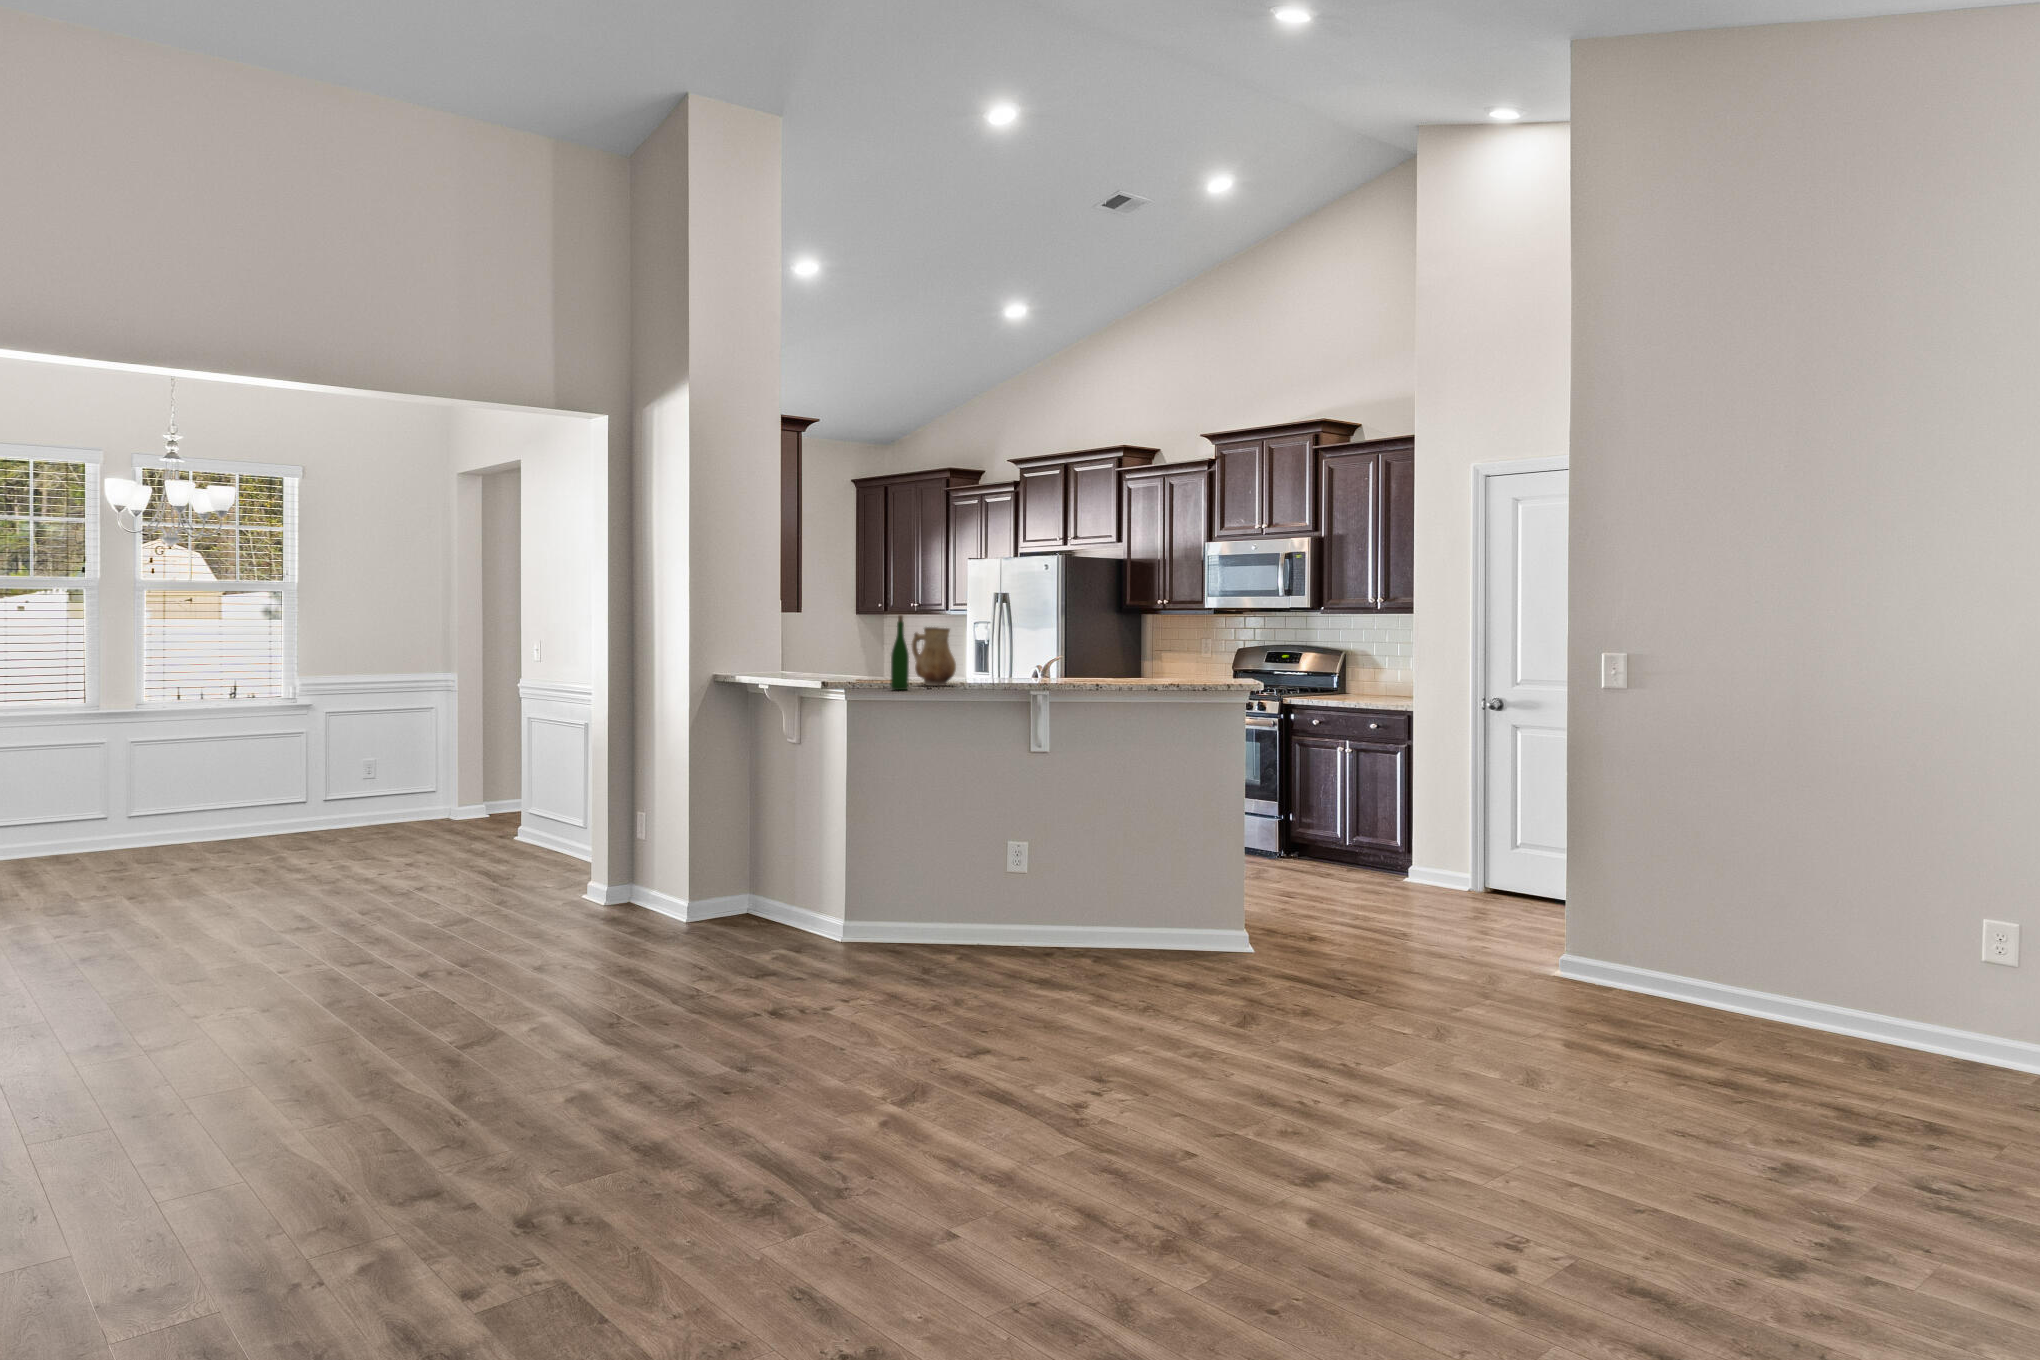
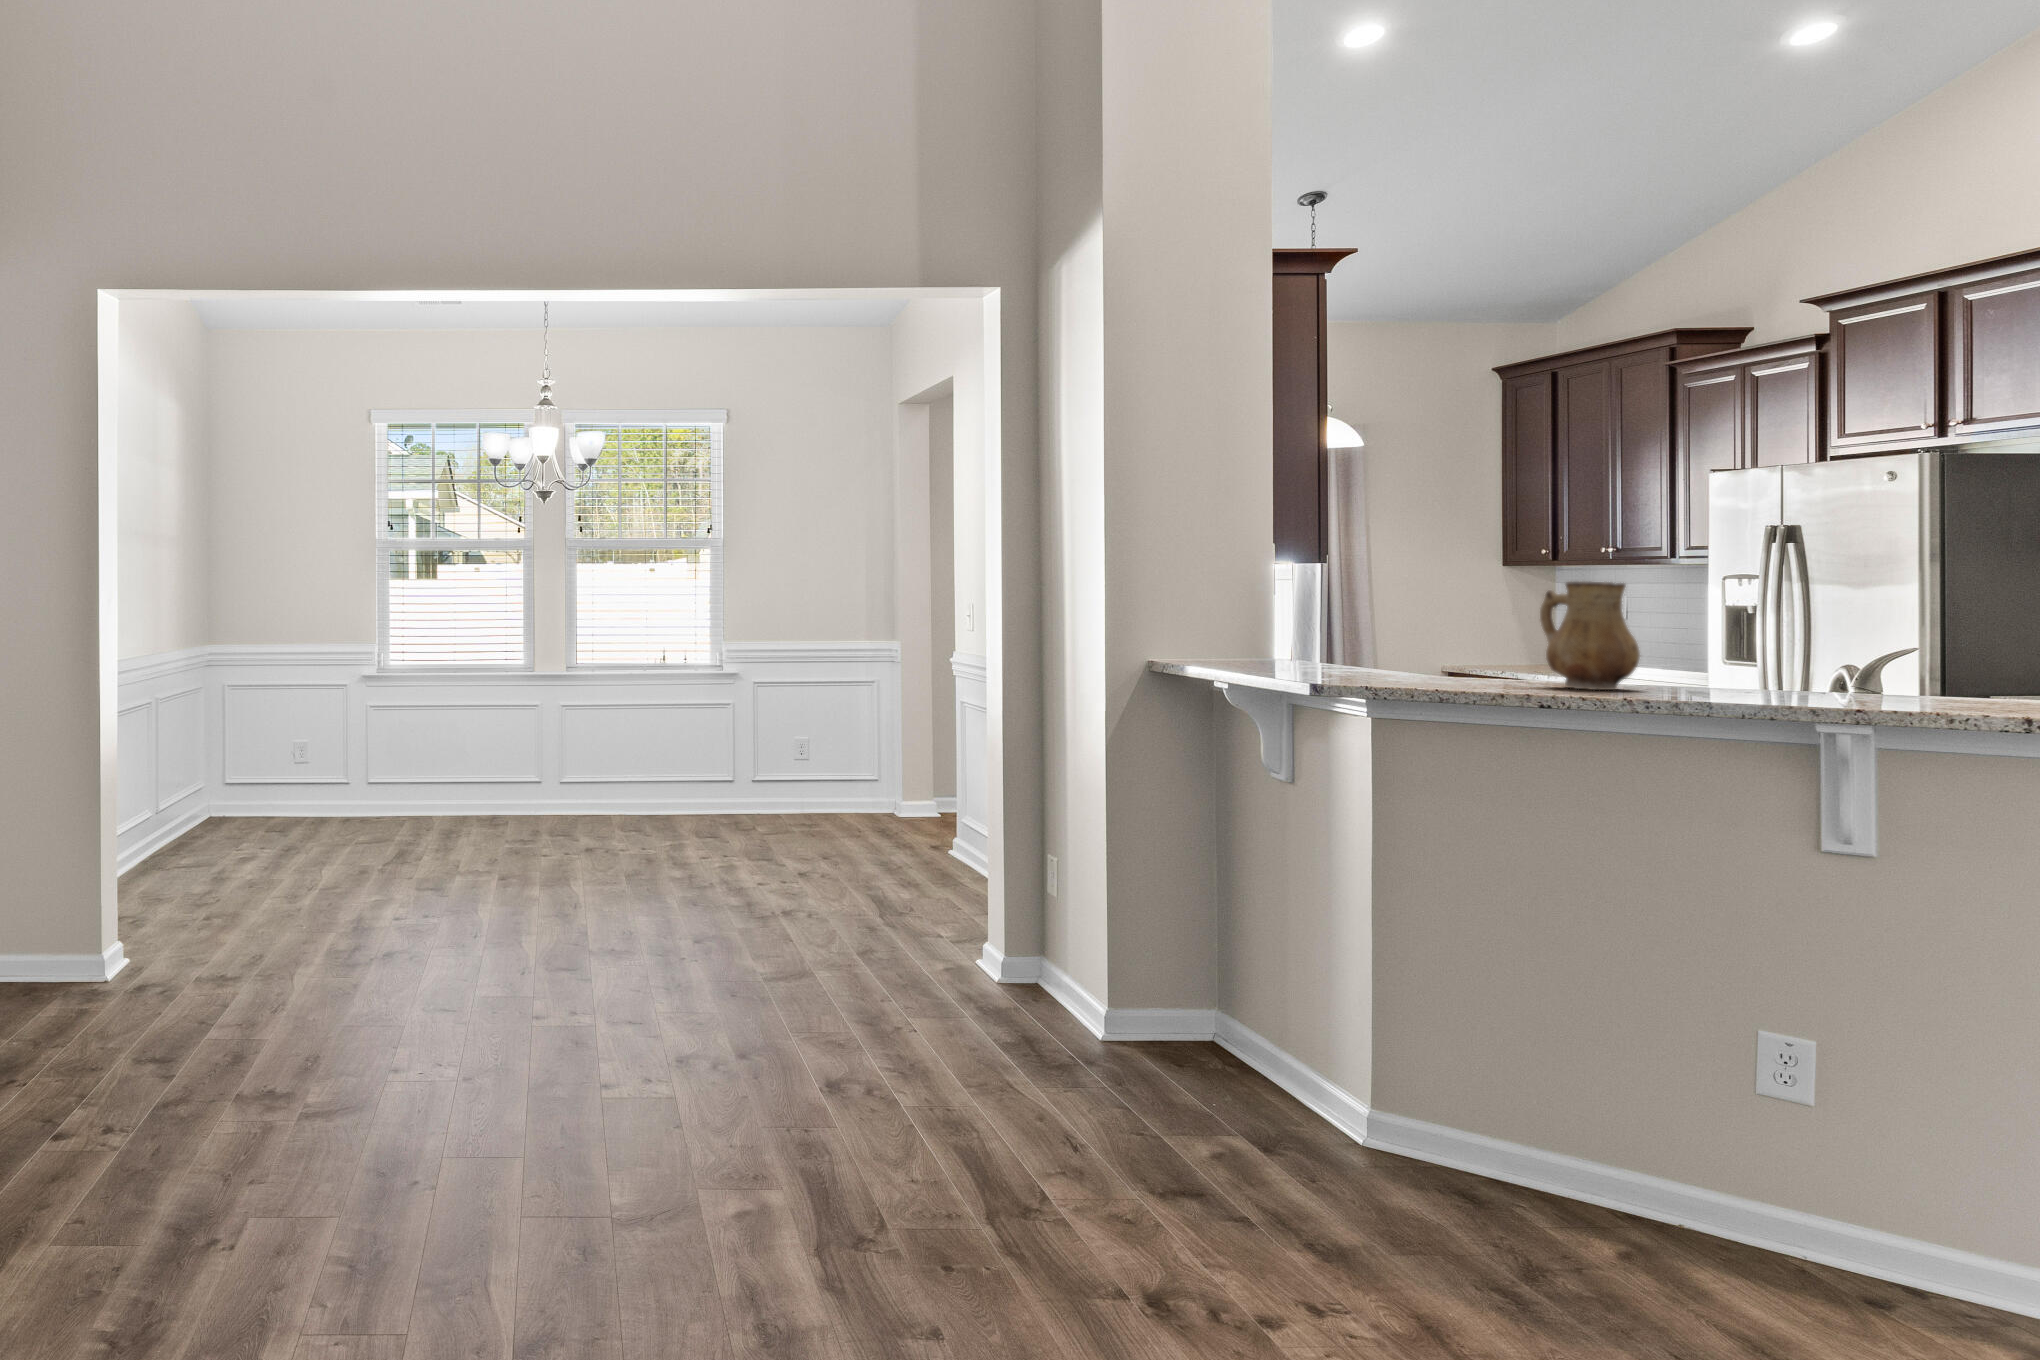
wine bottle: present [891,615,909,690] -> none [1476,558,1517,698]

